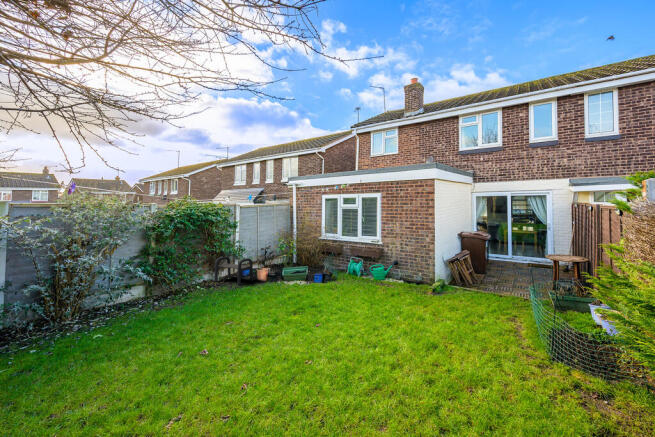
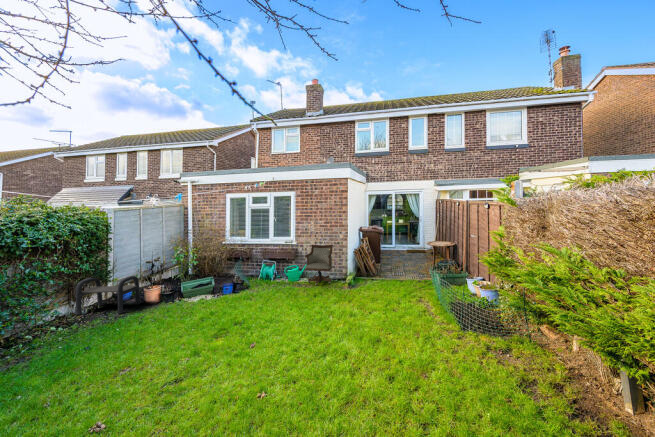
chair: none [386,246,417,287] -> present [305,245,333,285]

